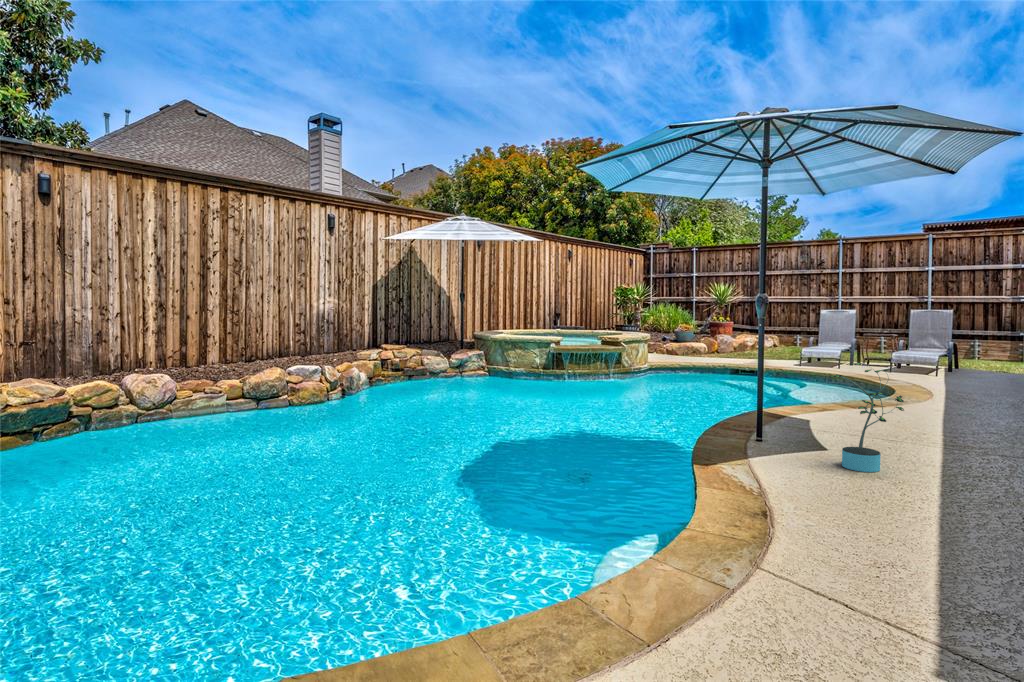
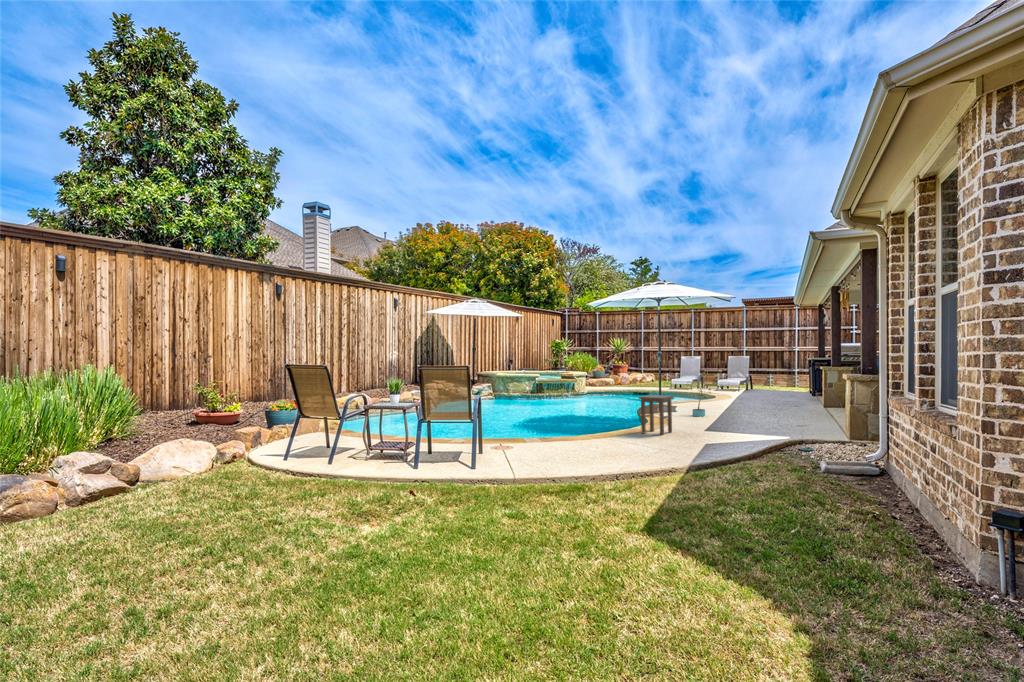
stool: none [615,446,769,650] -> present [639,395,674,435]

